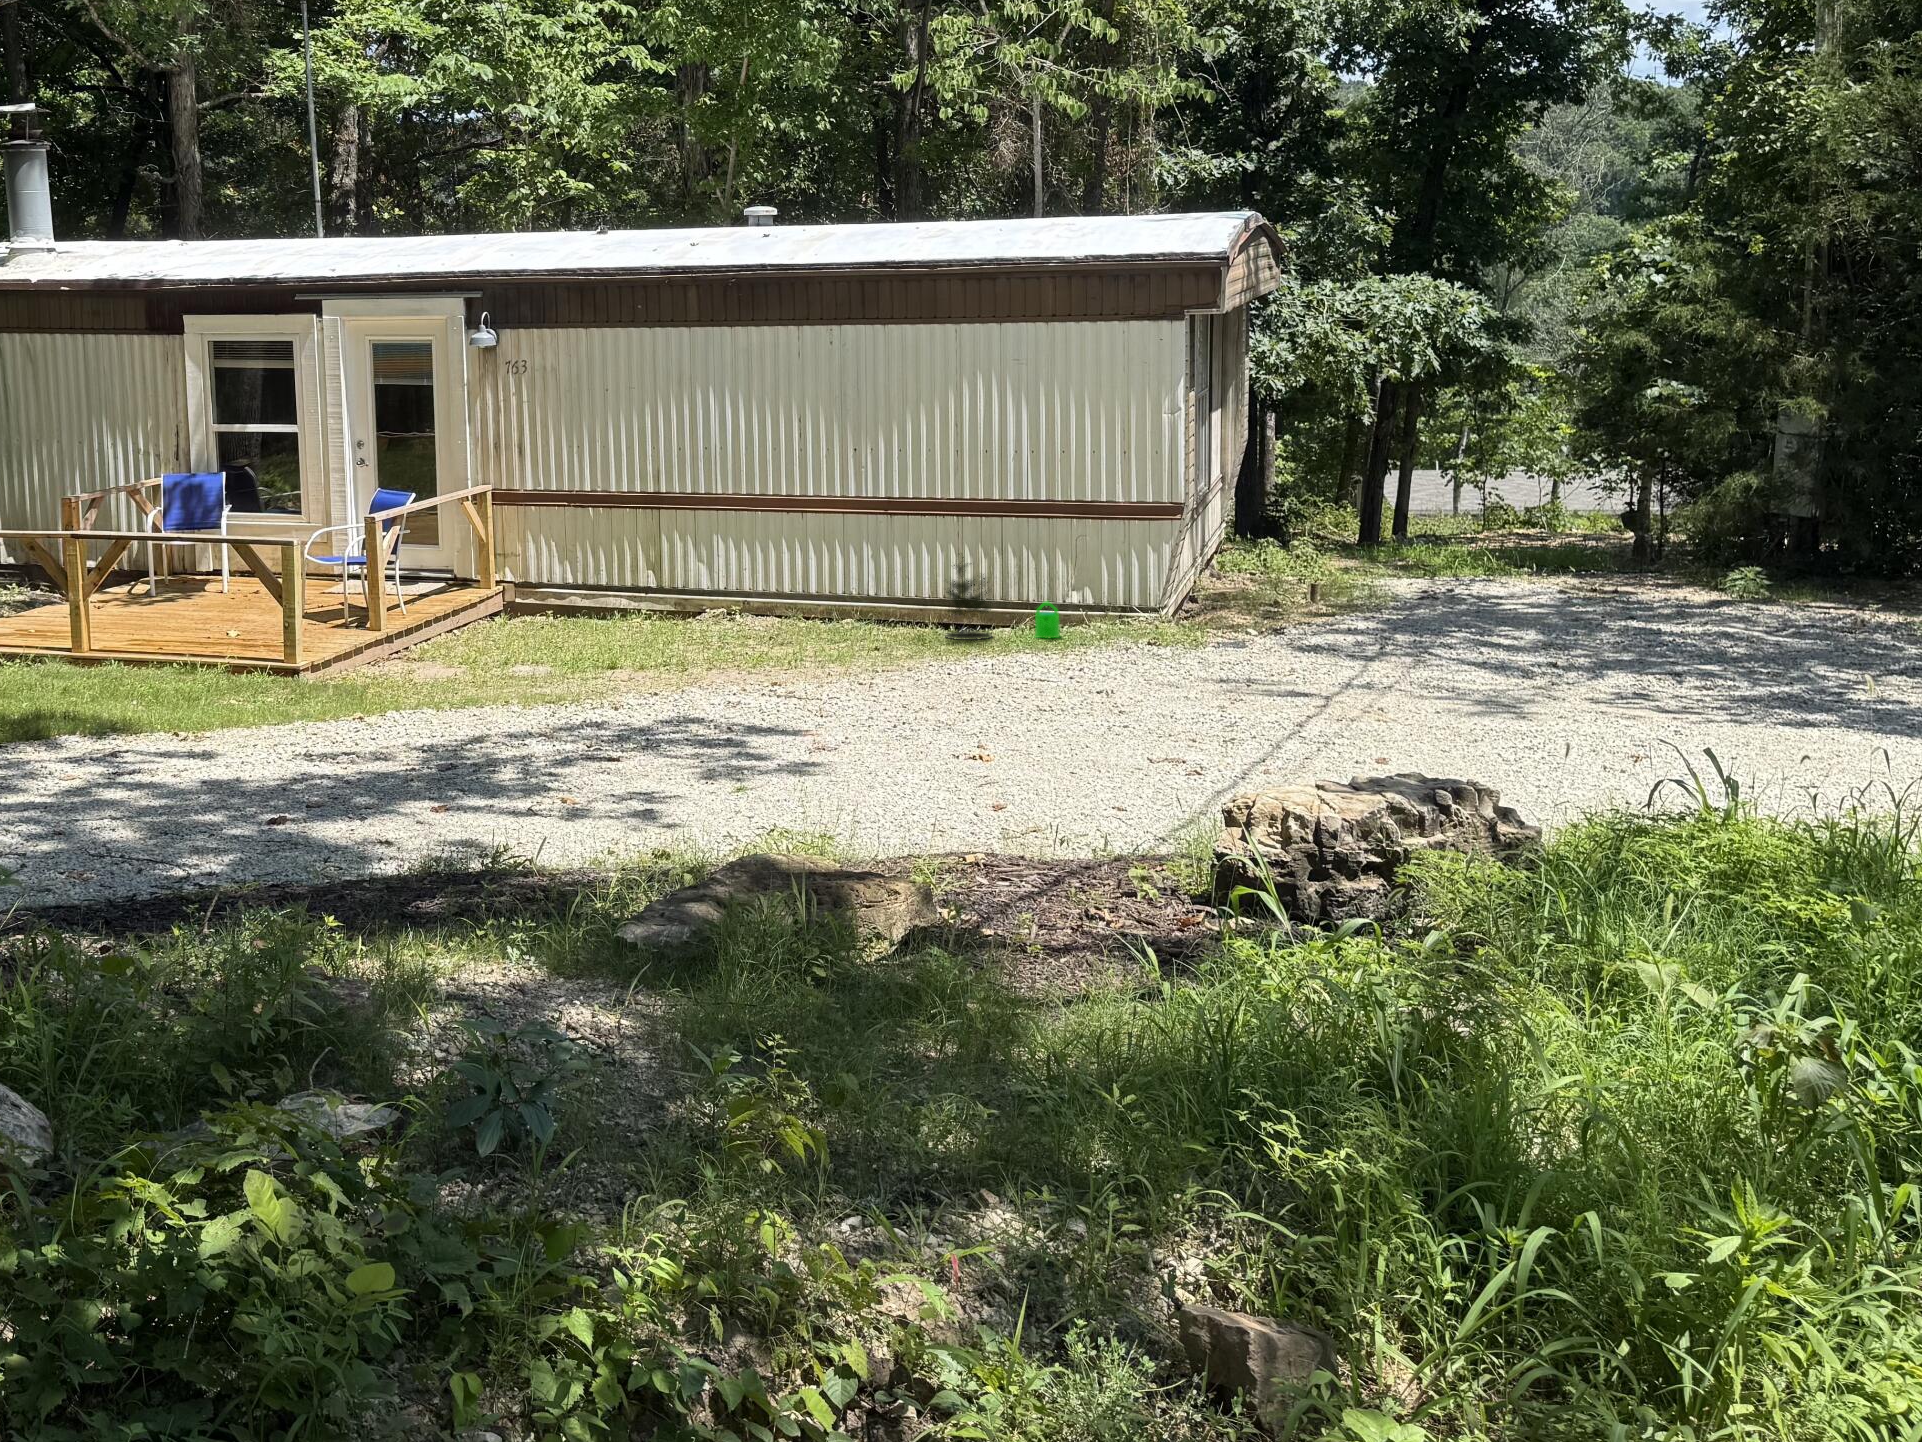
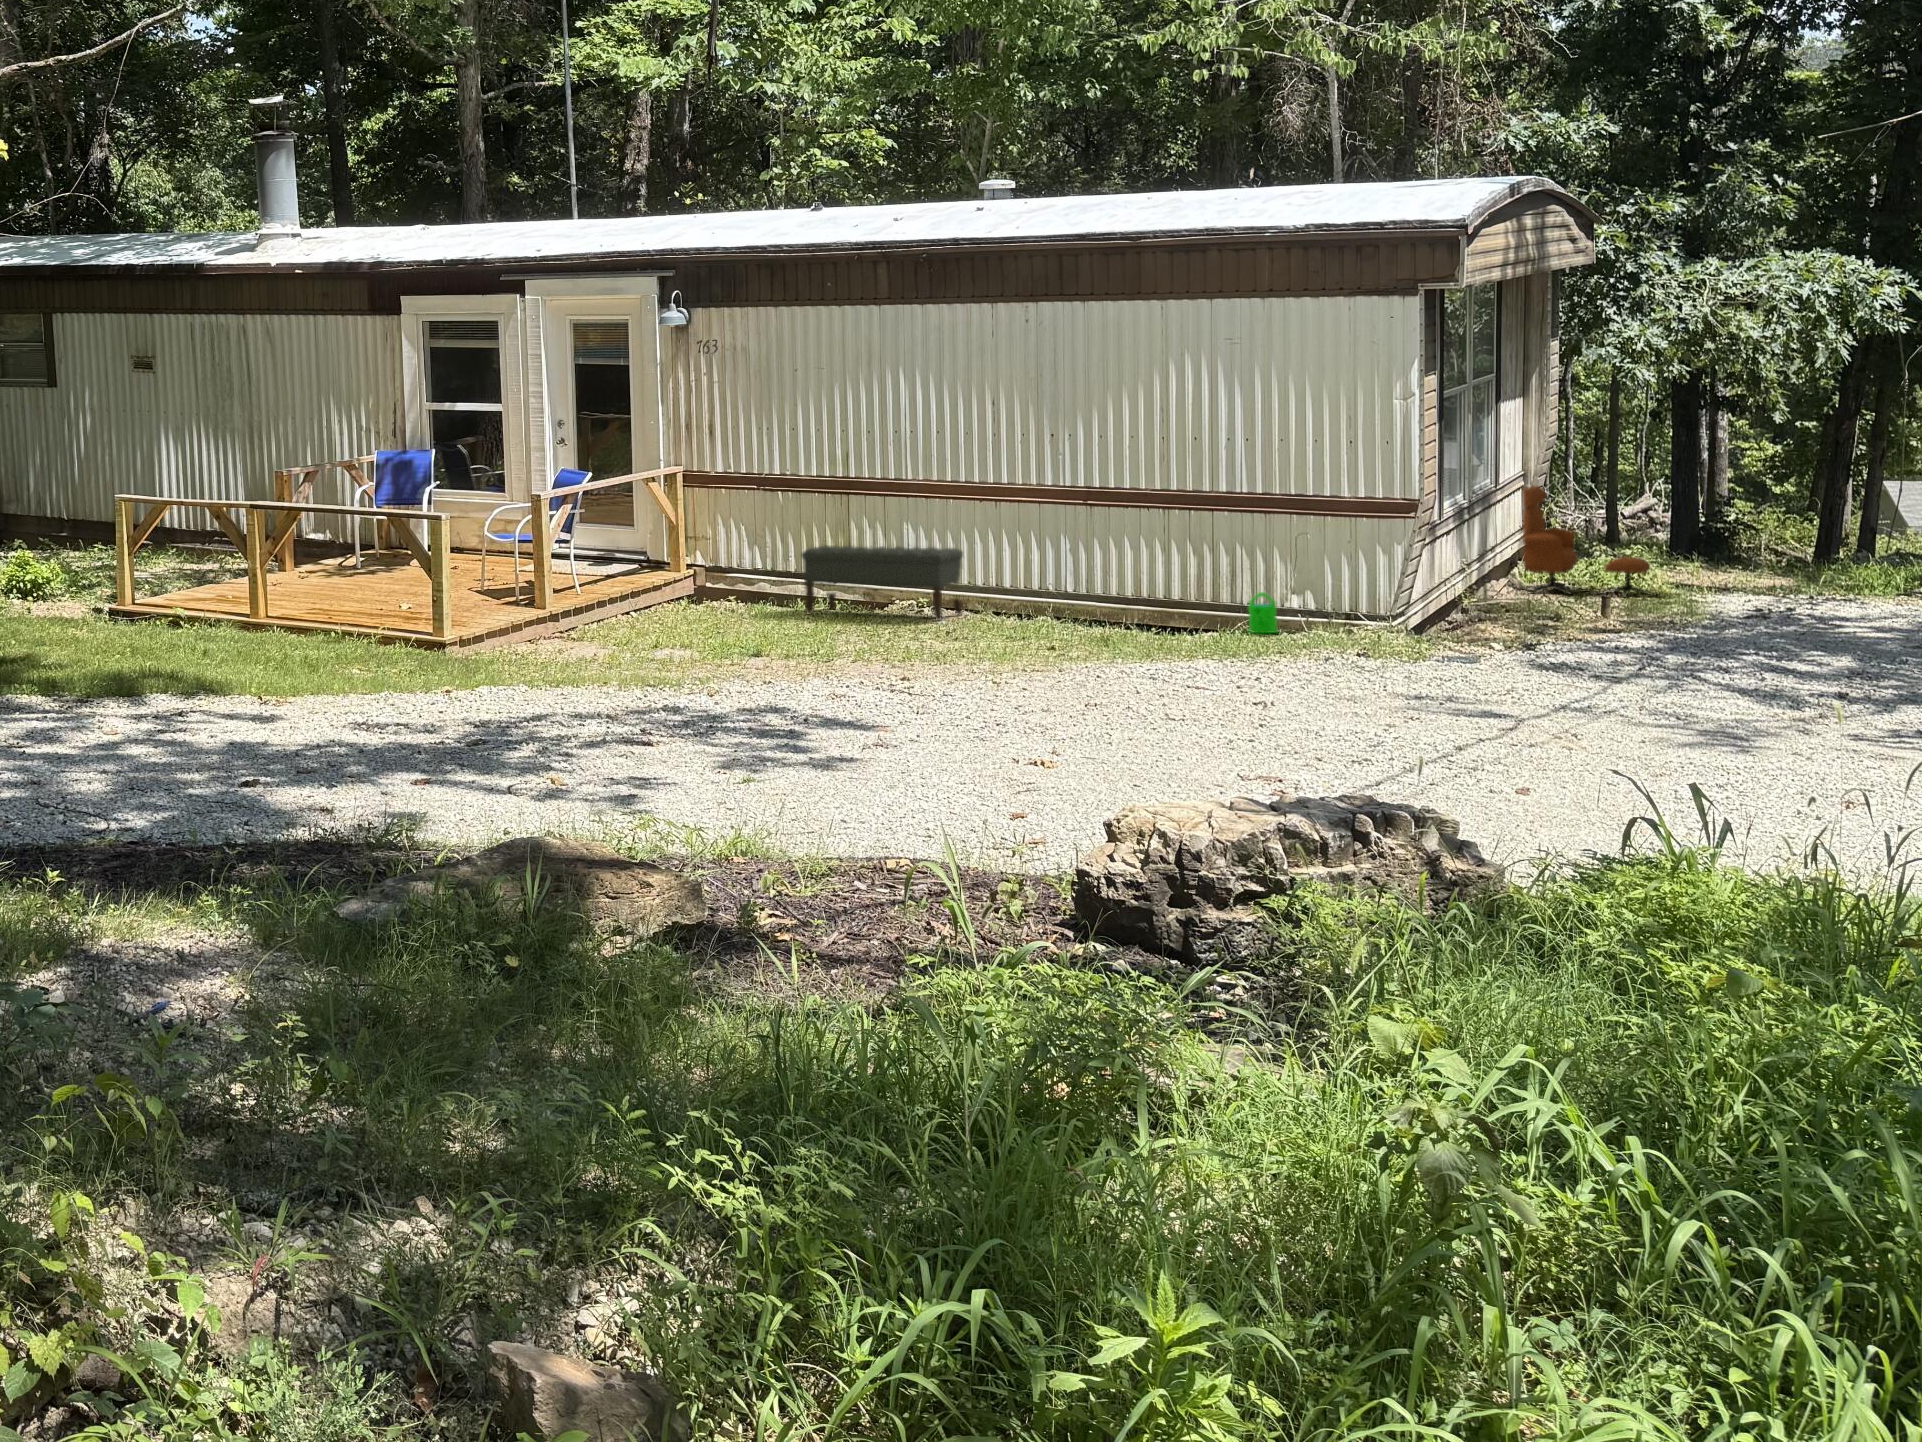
lounge chair: none [1216,502,1330,598] -> present [1523,486,1657,597]
potted tree: present [946,554,993,640] -> none [1140,535,1203,632]
bench: none [620,565,773,635] -> present [802,545,963,621]

